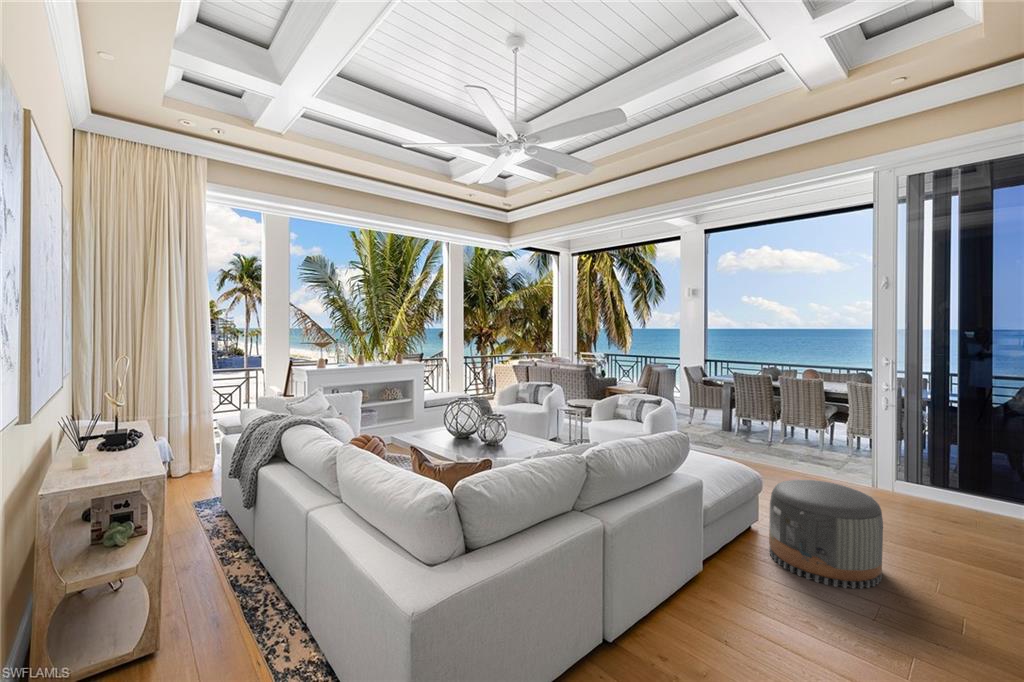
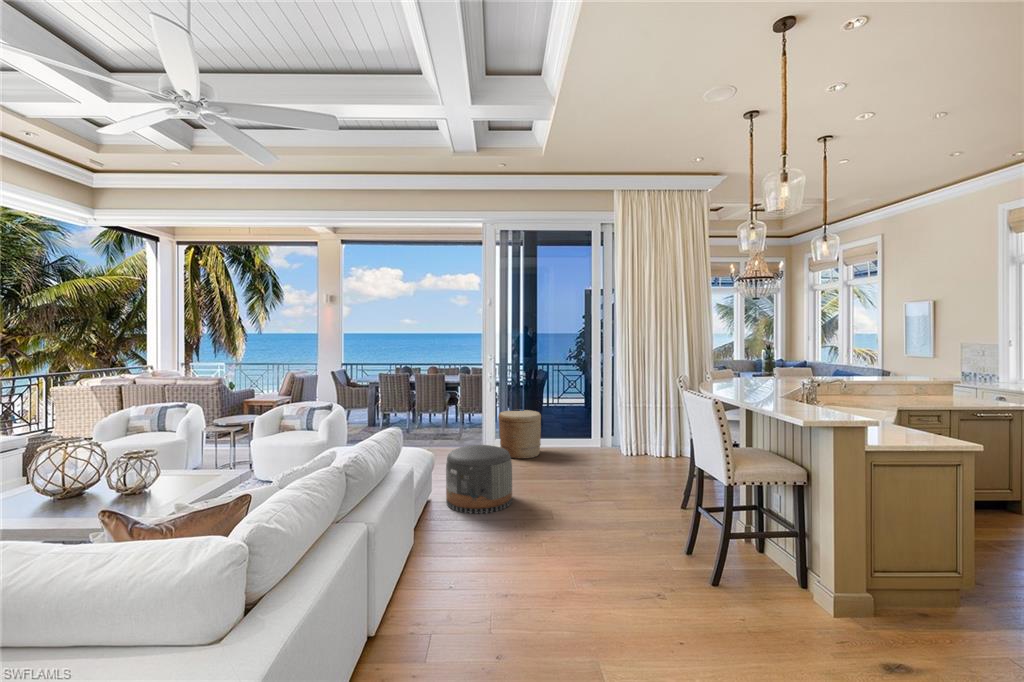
woven basket: none [893,442,982,523] -> present [498,410,541,459]

